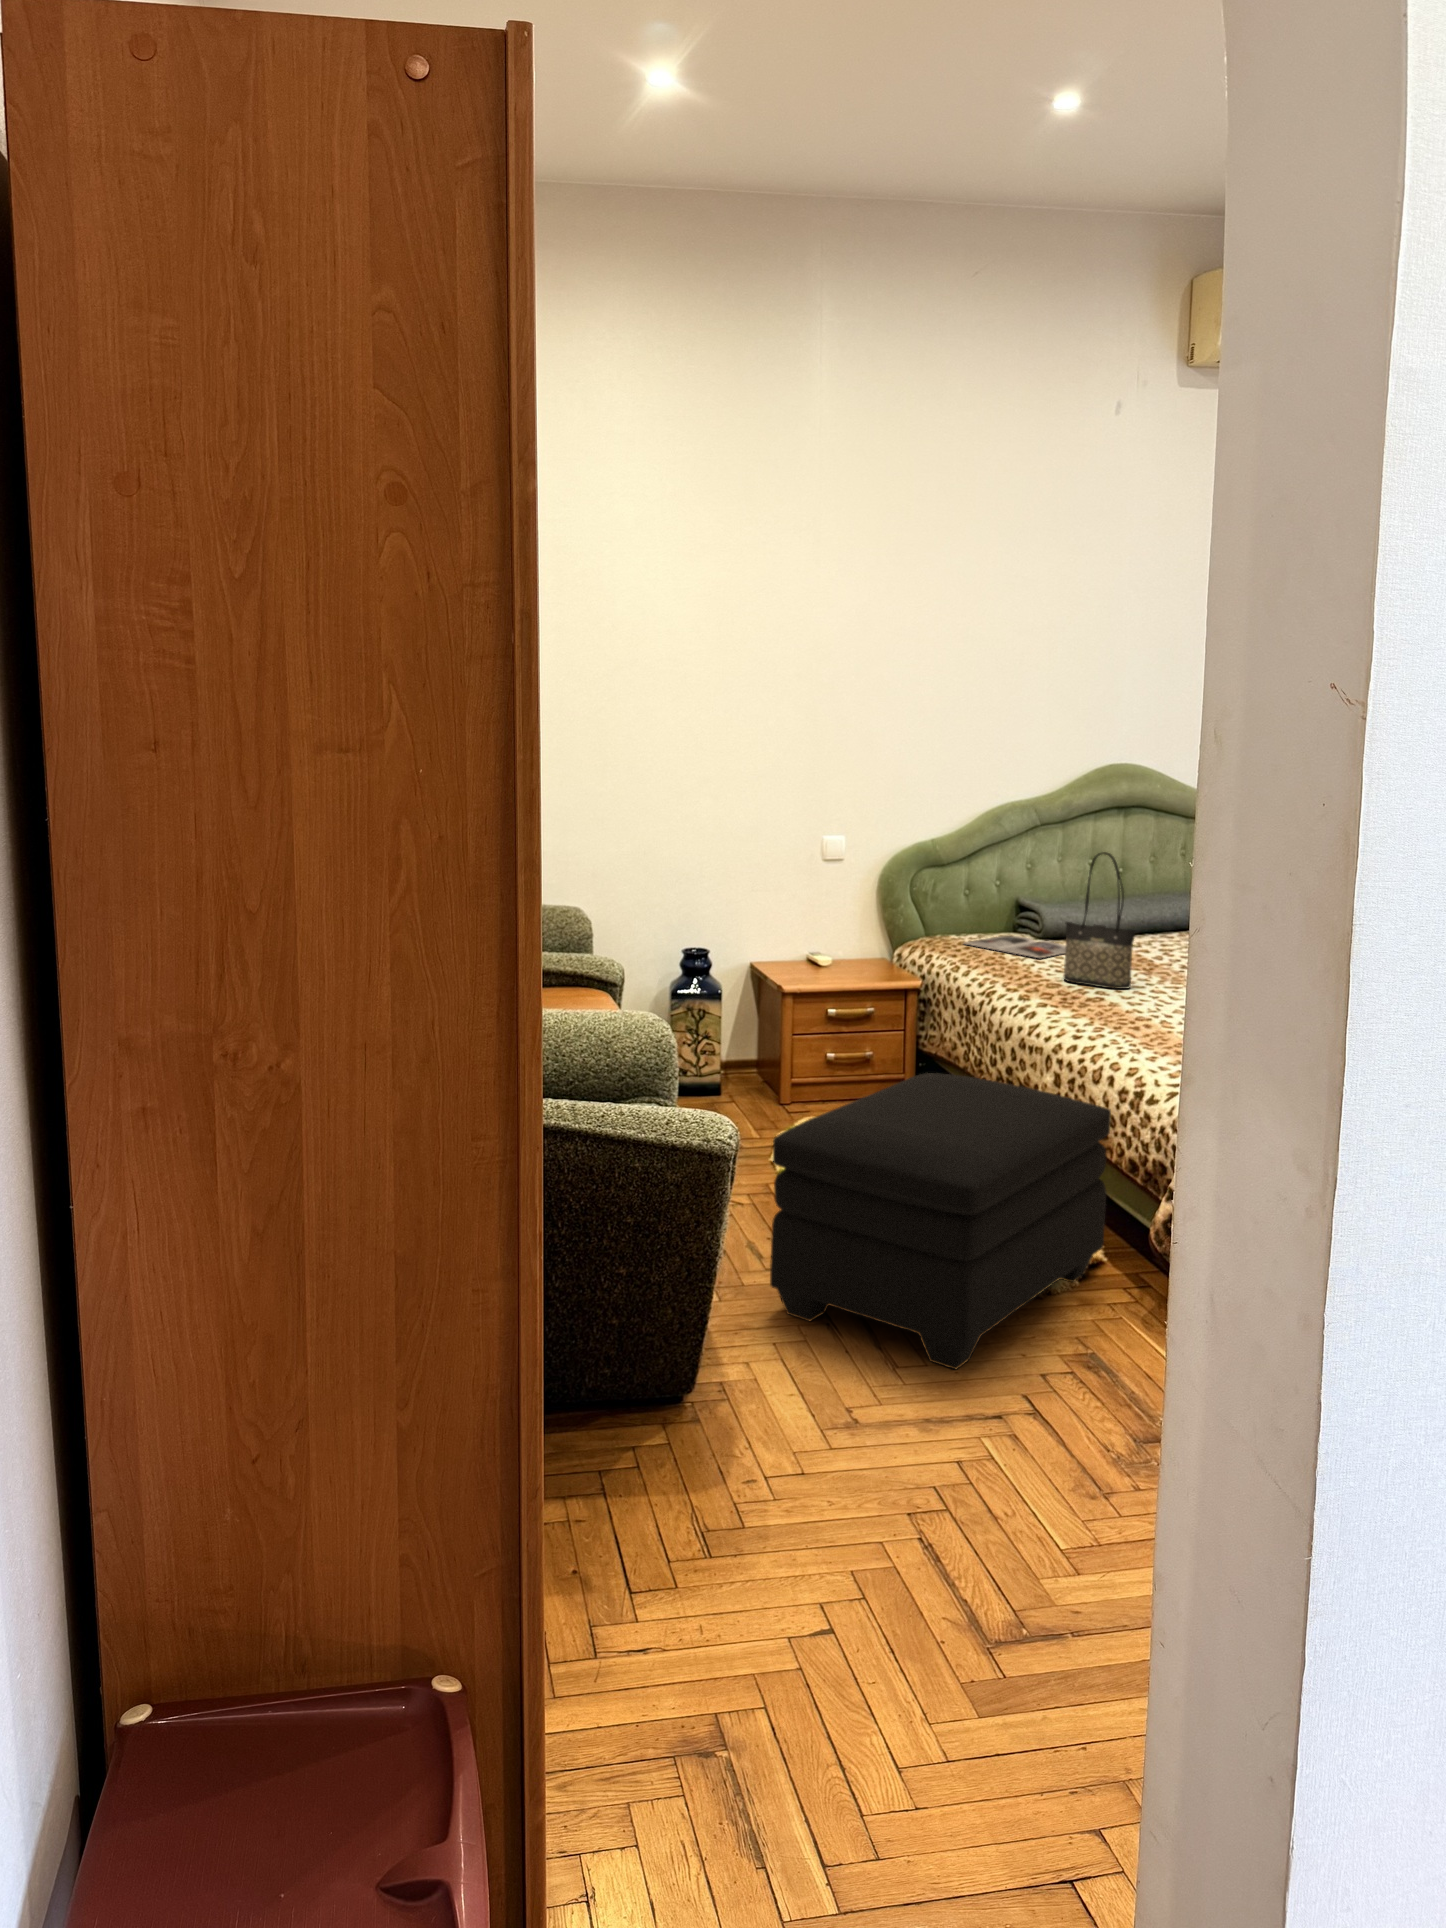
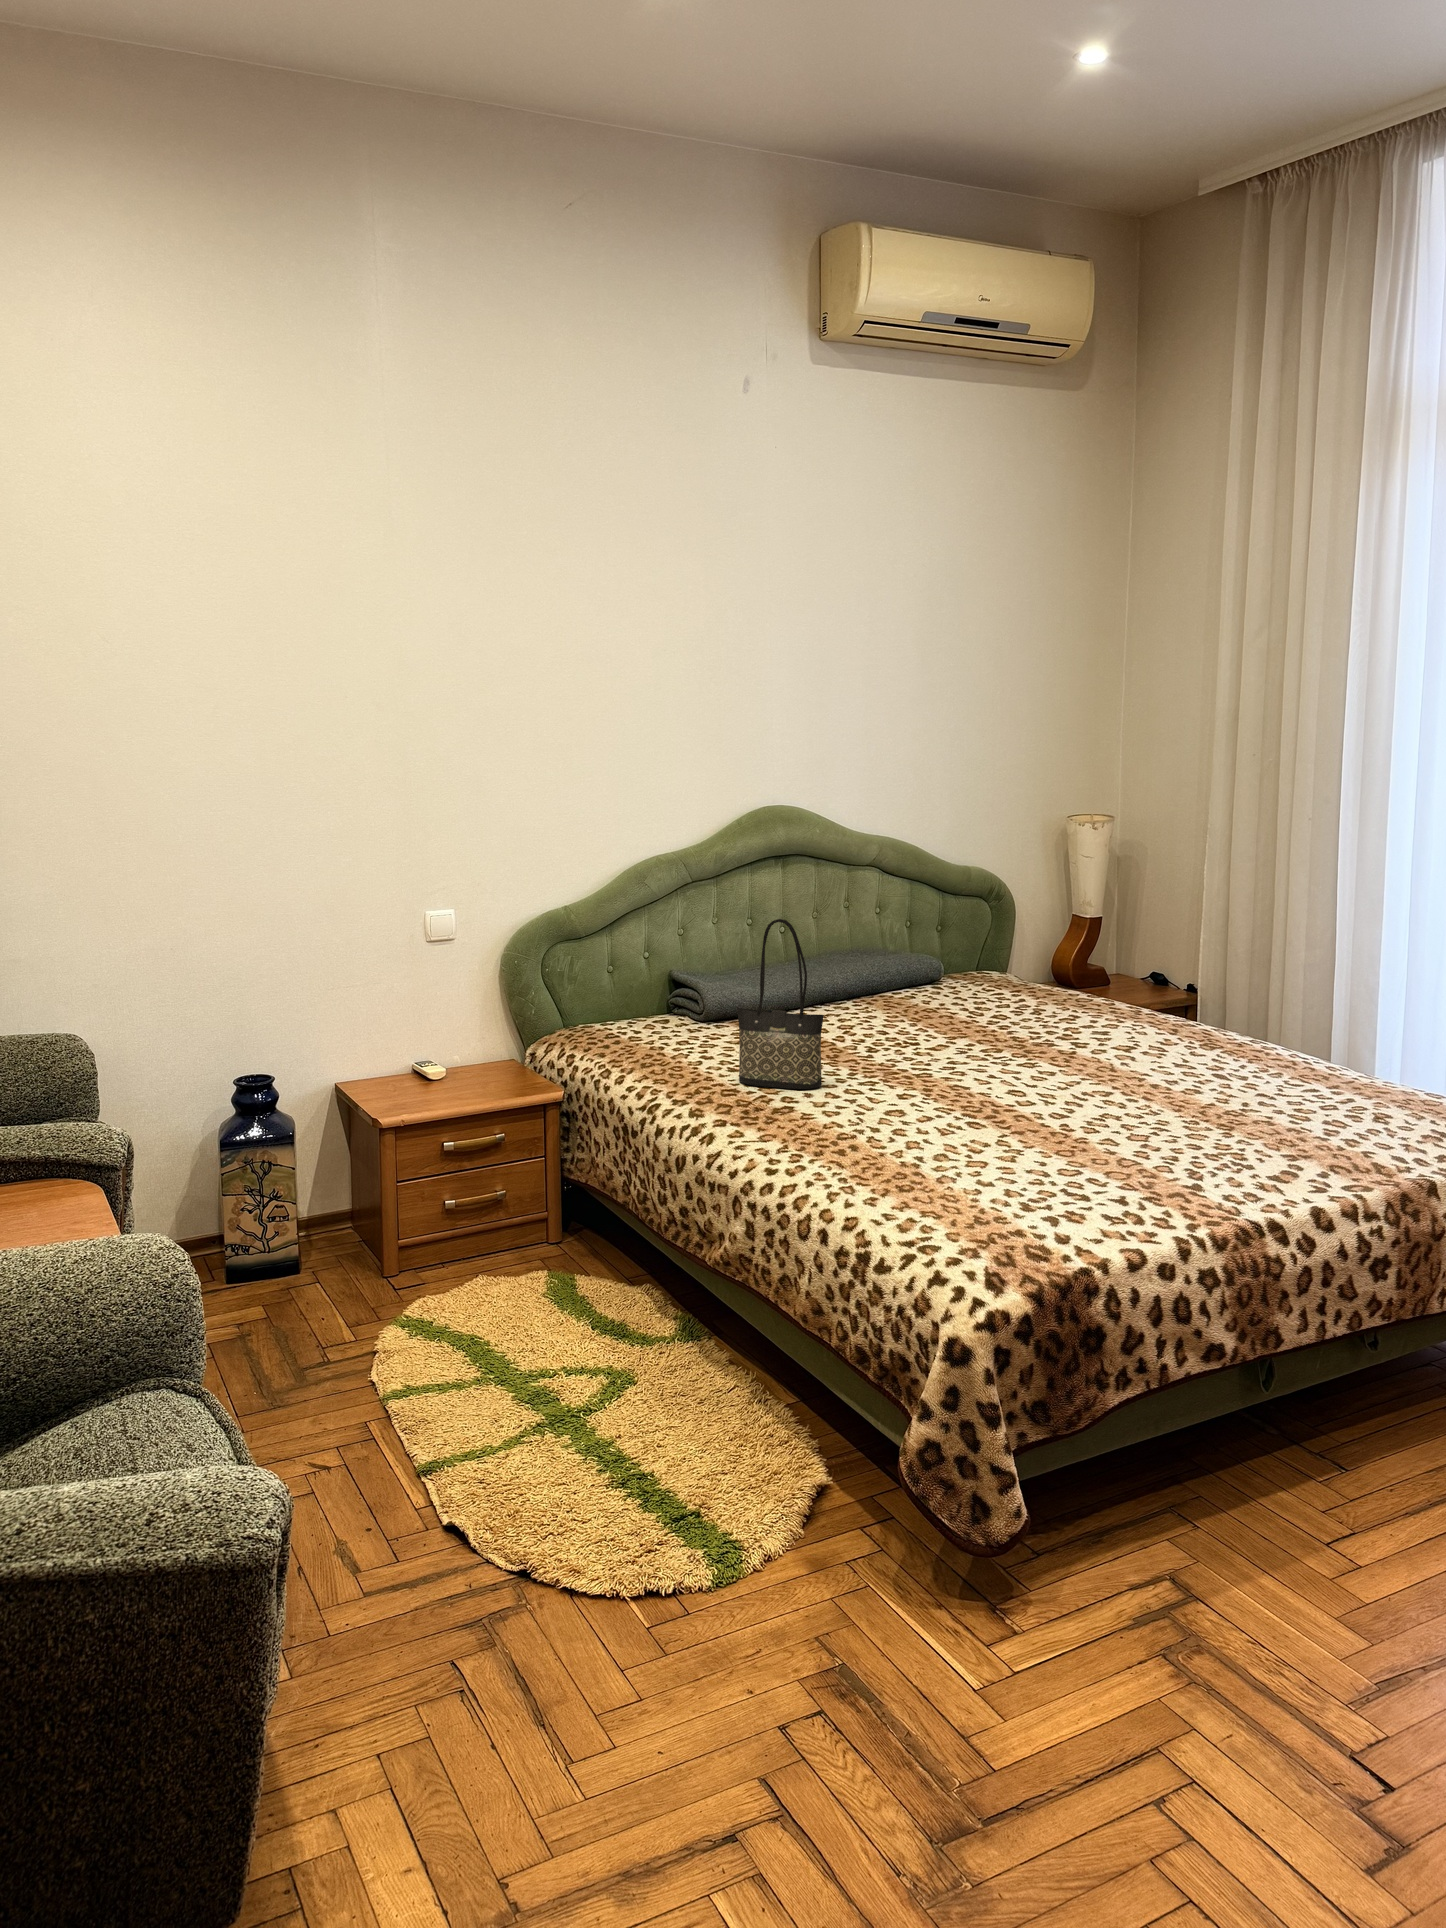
magazine: present [964,936,1066,958] -> none [609,1021,748,1051]
ottoman: present [770,1073,1111,1369] -> none [352,1254,834,1752]

